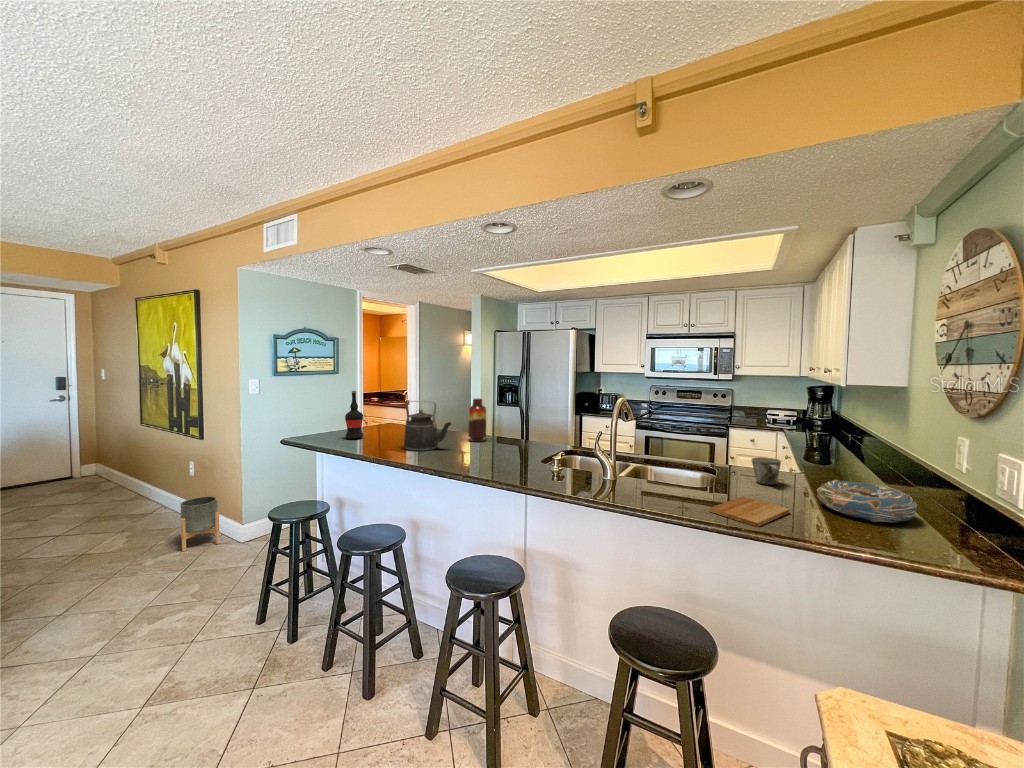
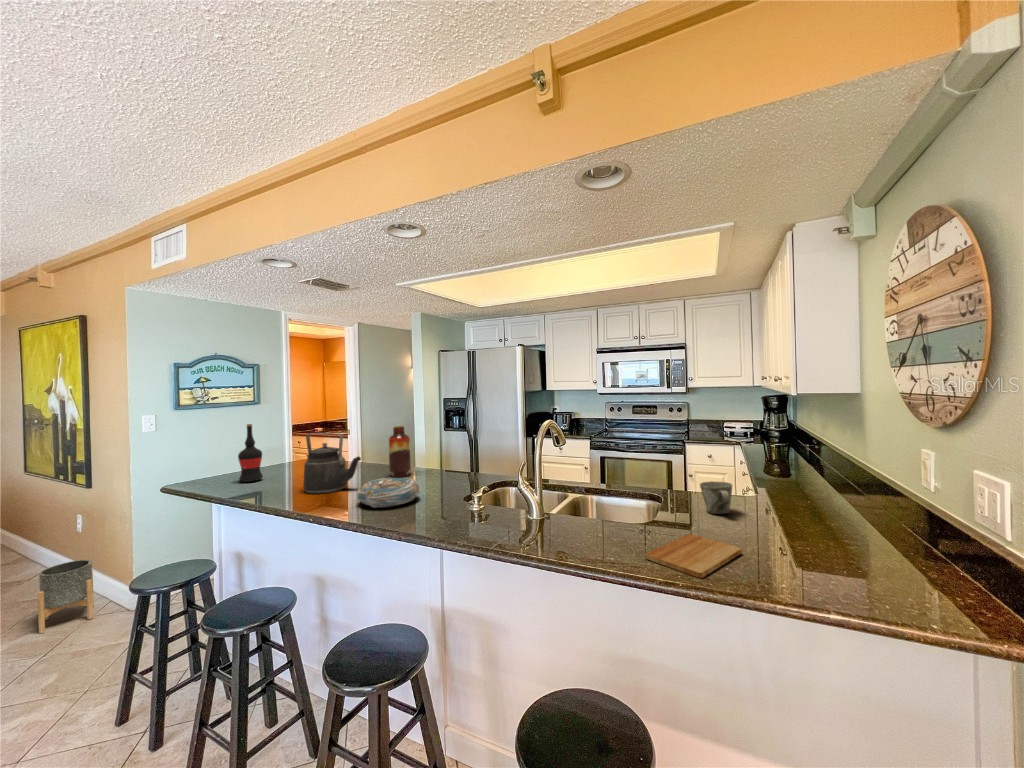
decorative bowl: present [817,481,917,522] -> present [358,478,419,508]

